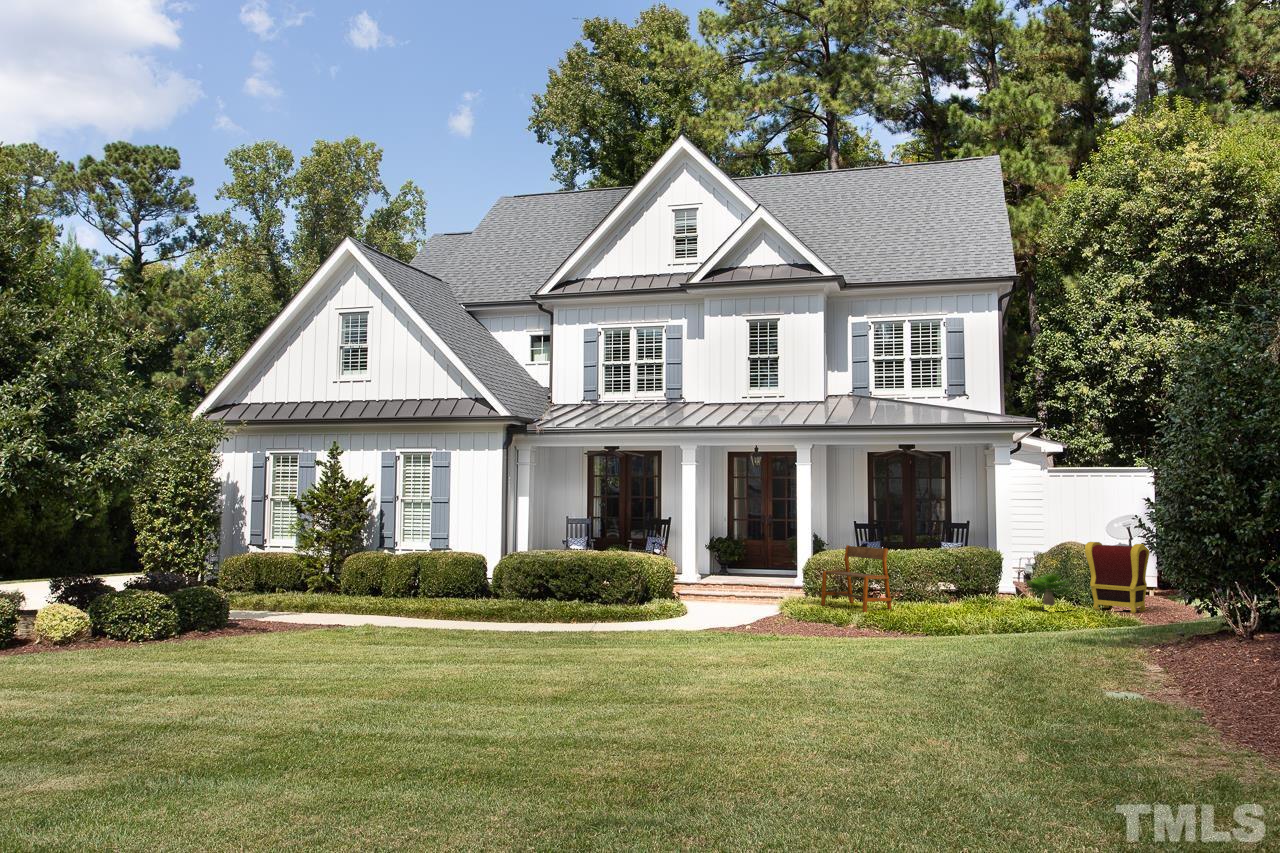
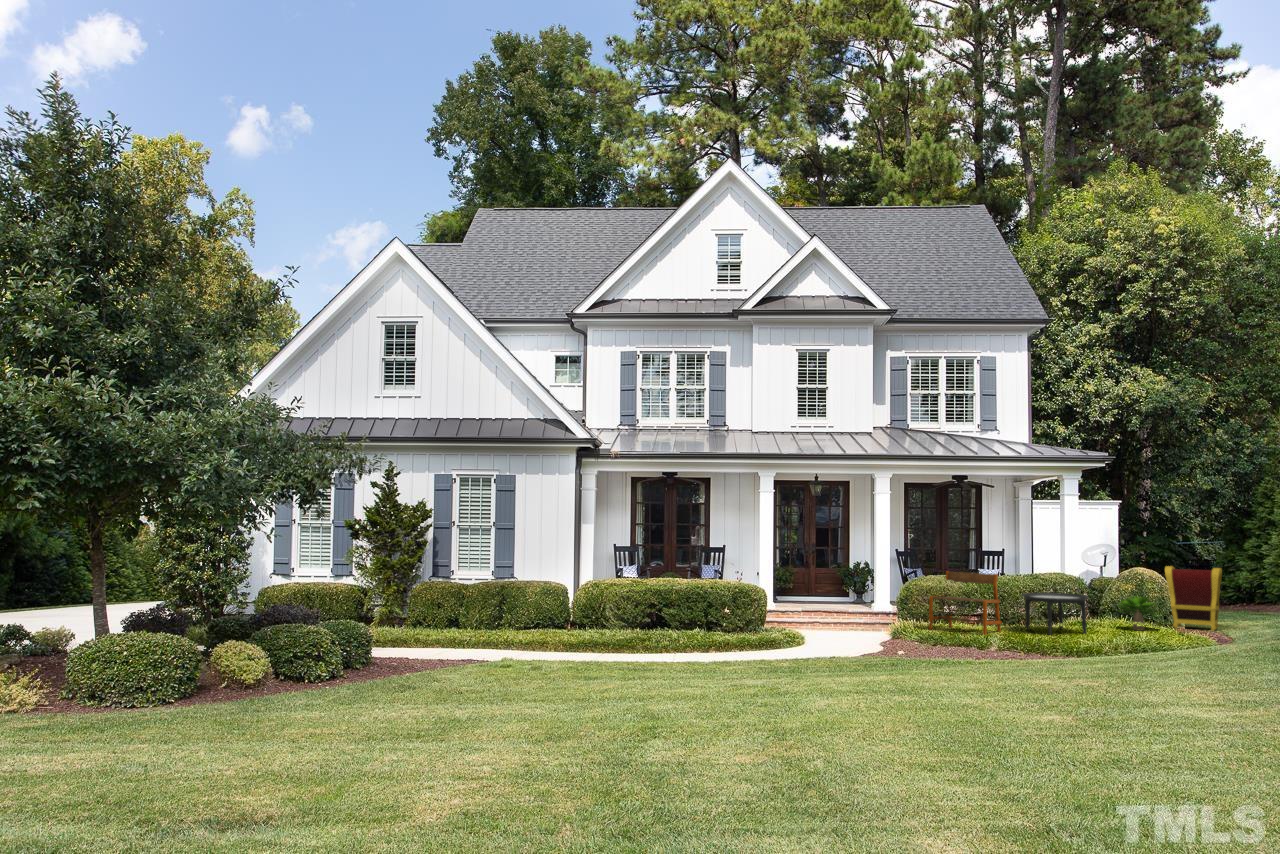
round table: none [914,569,984,614] -> present [1022,593,1088,635]

